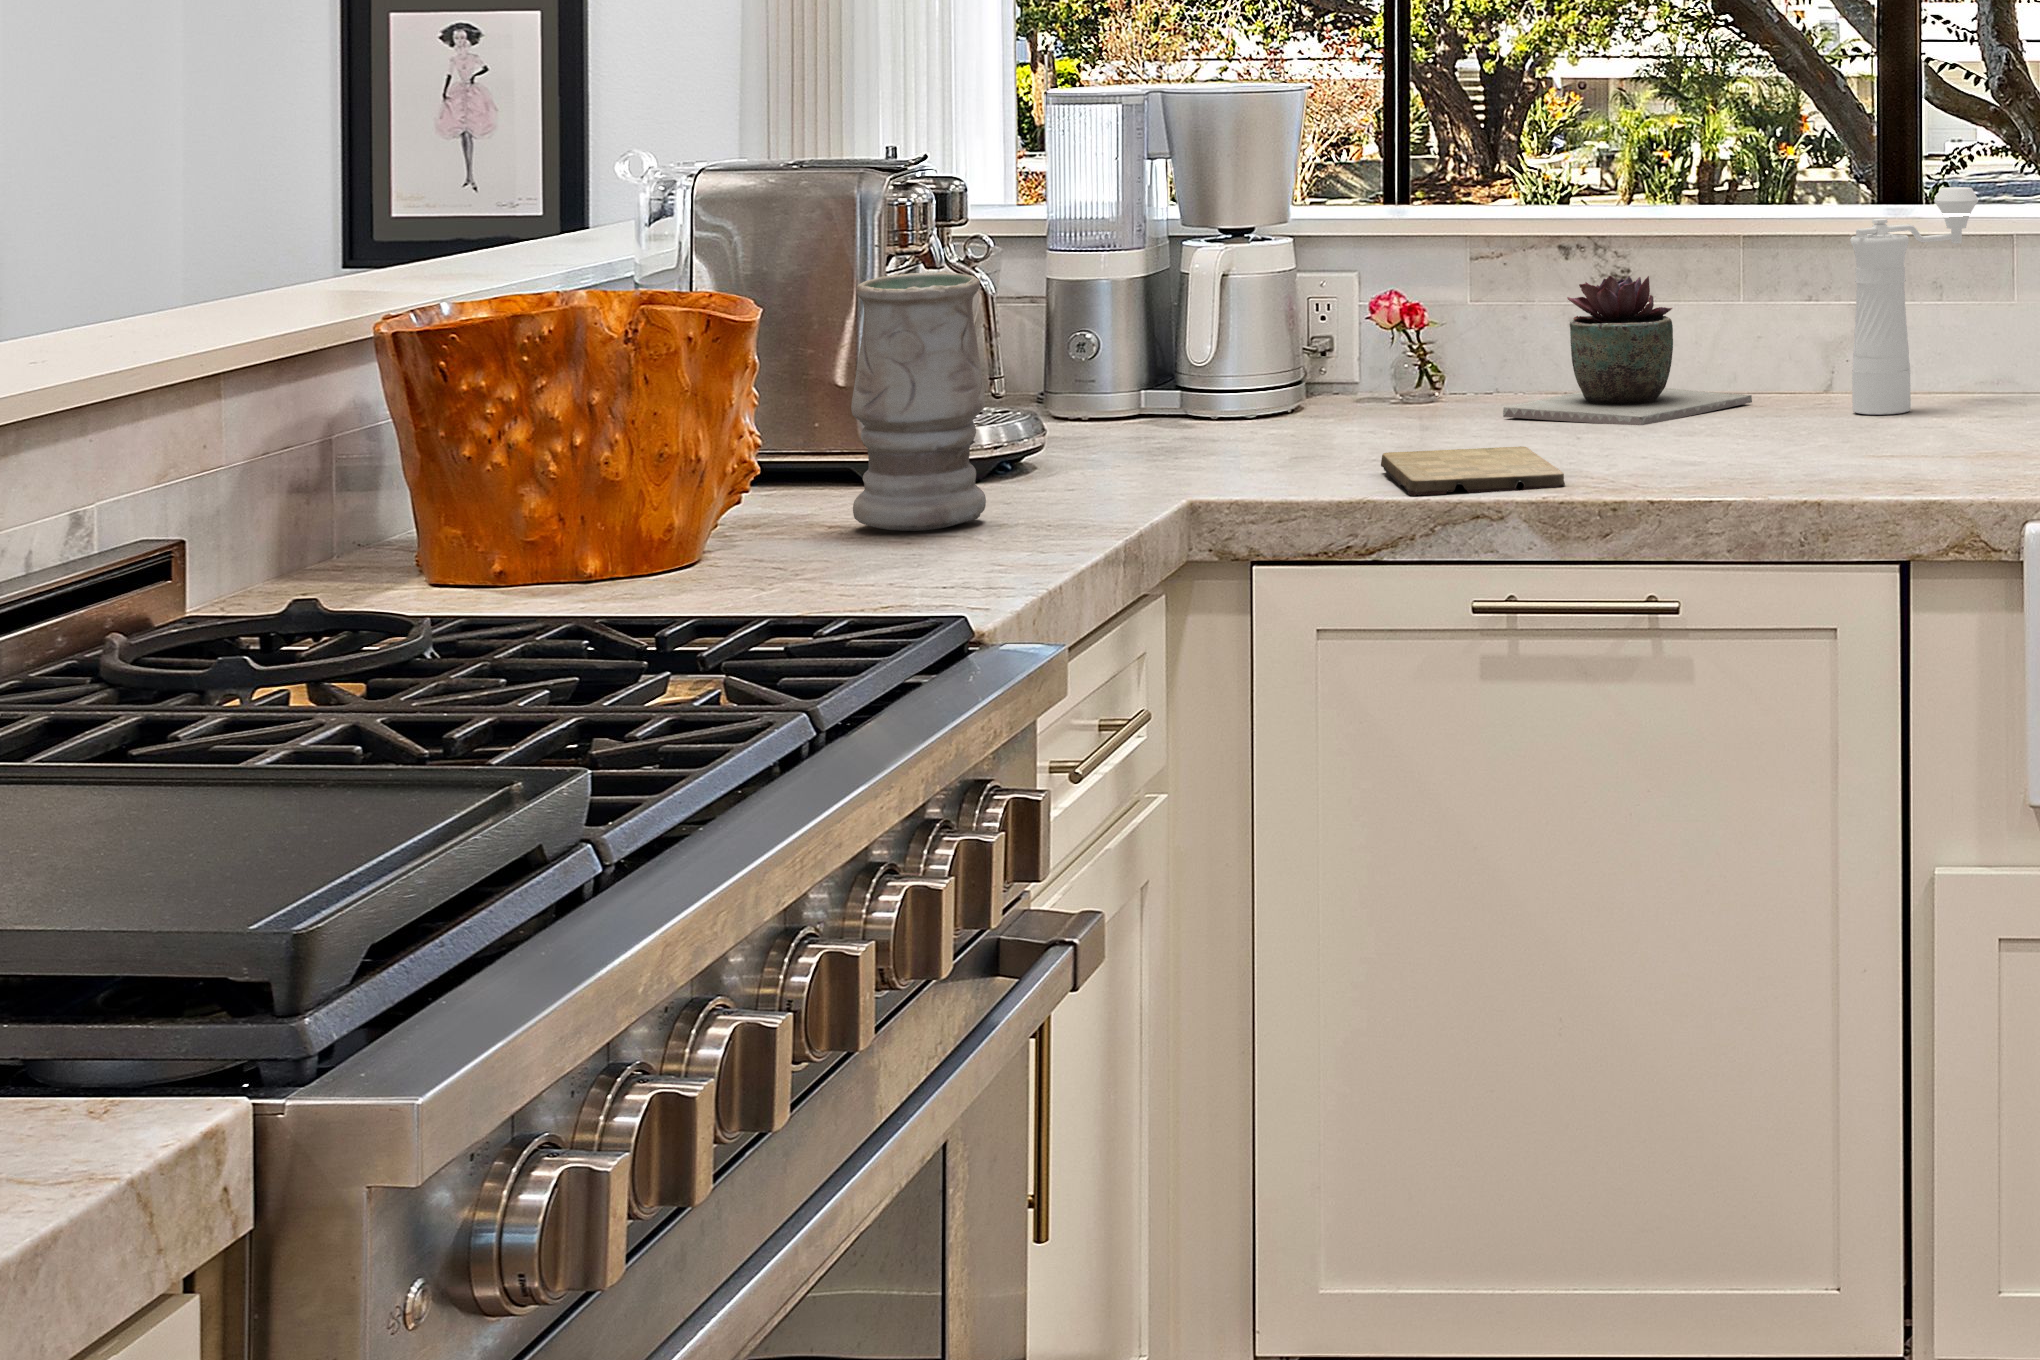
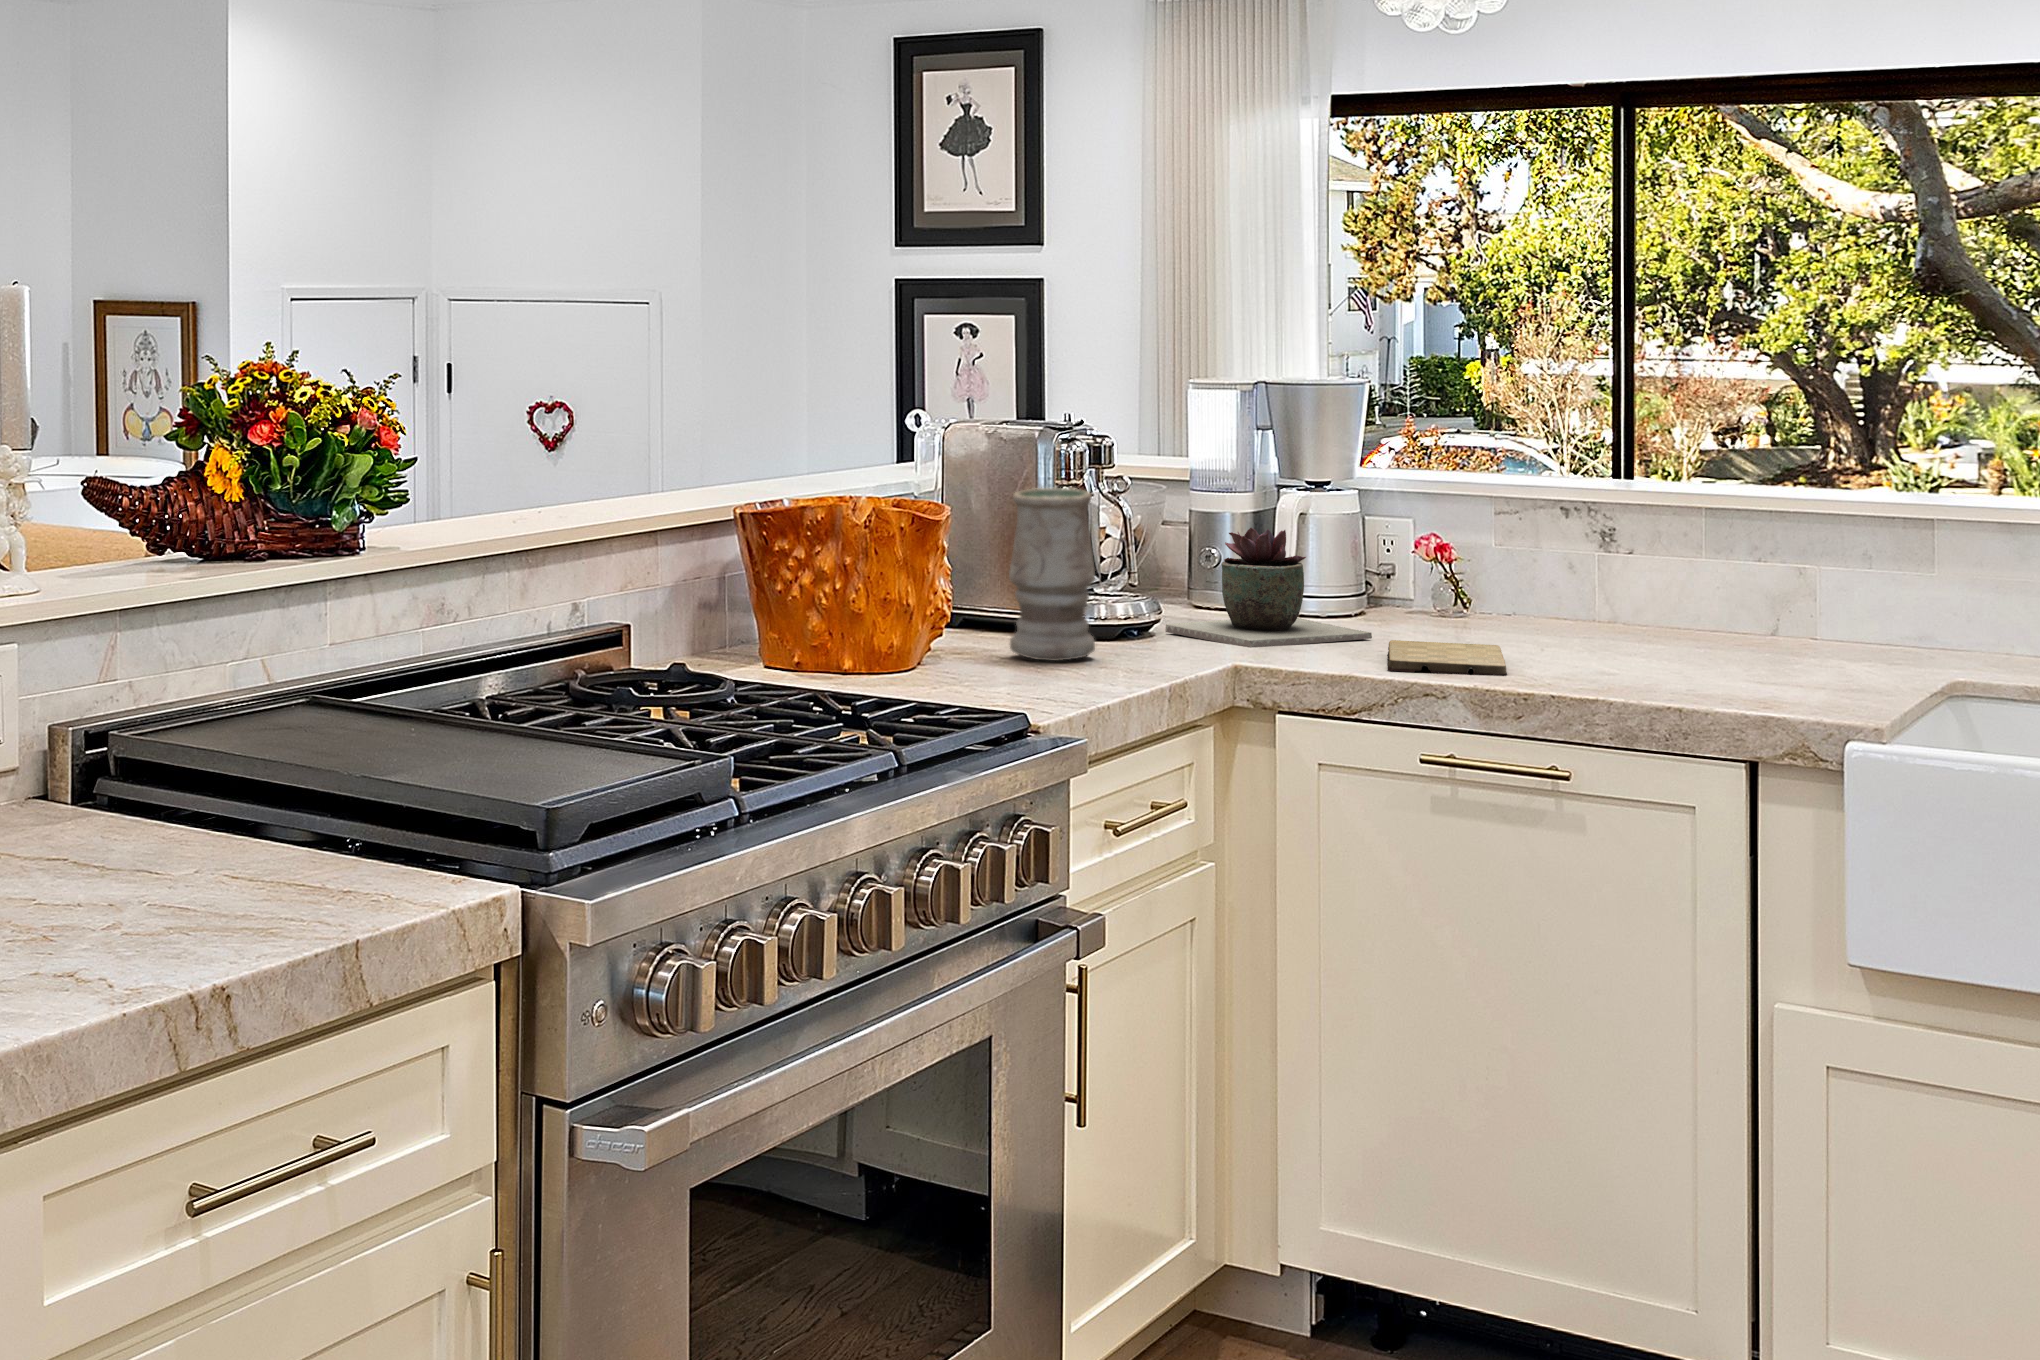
pepper mill: present [1850,187,1978,415] -> none [1799,472,1920,650]
succulent plant: present [1503,276,1752,425] -> present [1165,528,1372,647]

